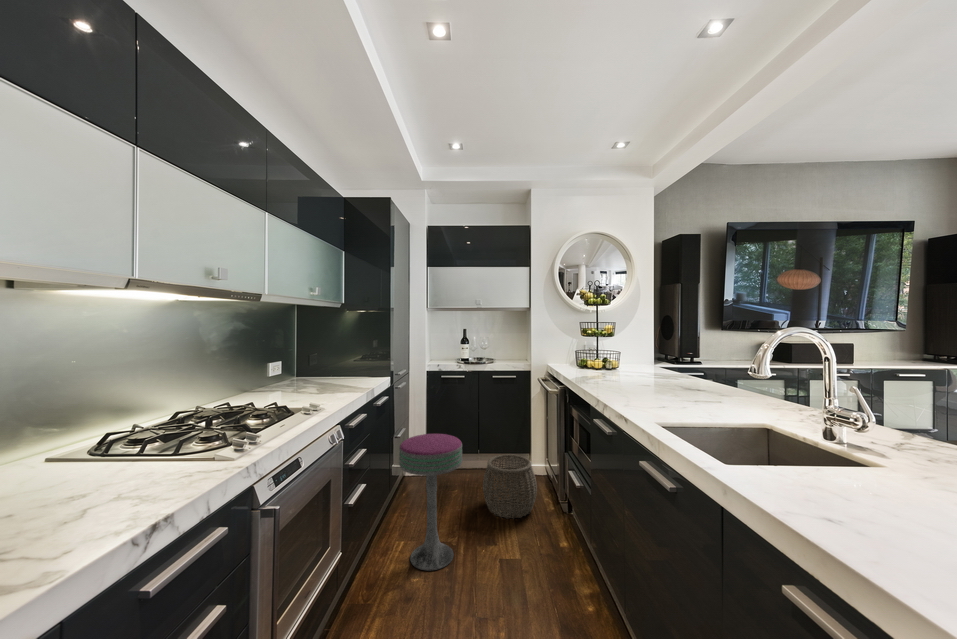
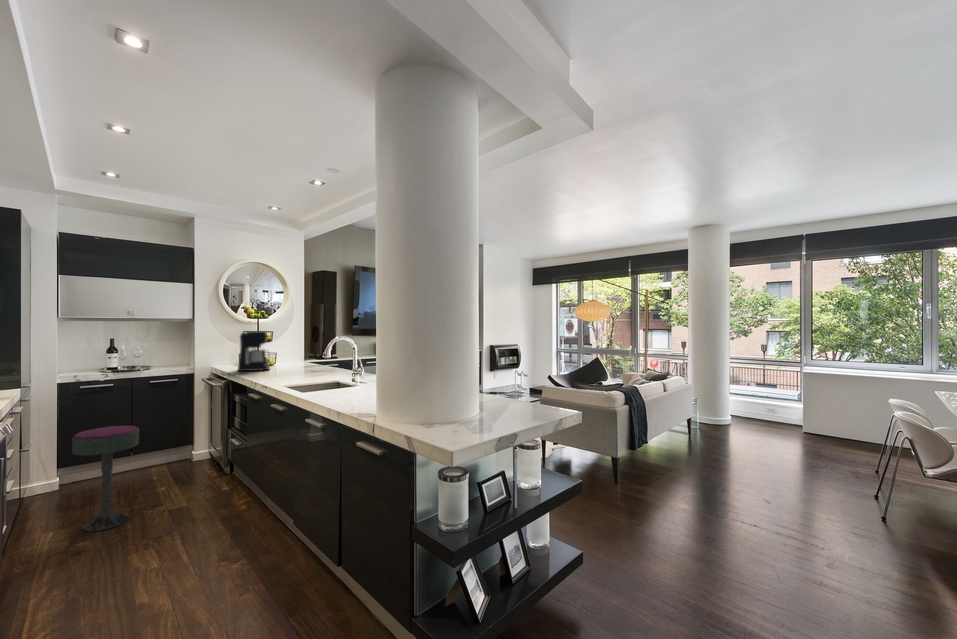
coffee maker: none [575,321,617,377] -> present [238,331,270,371]
woven basket: present [483,454,537,519] -> none [149,442,203,491]

